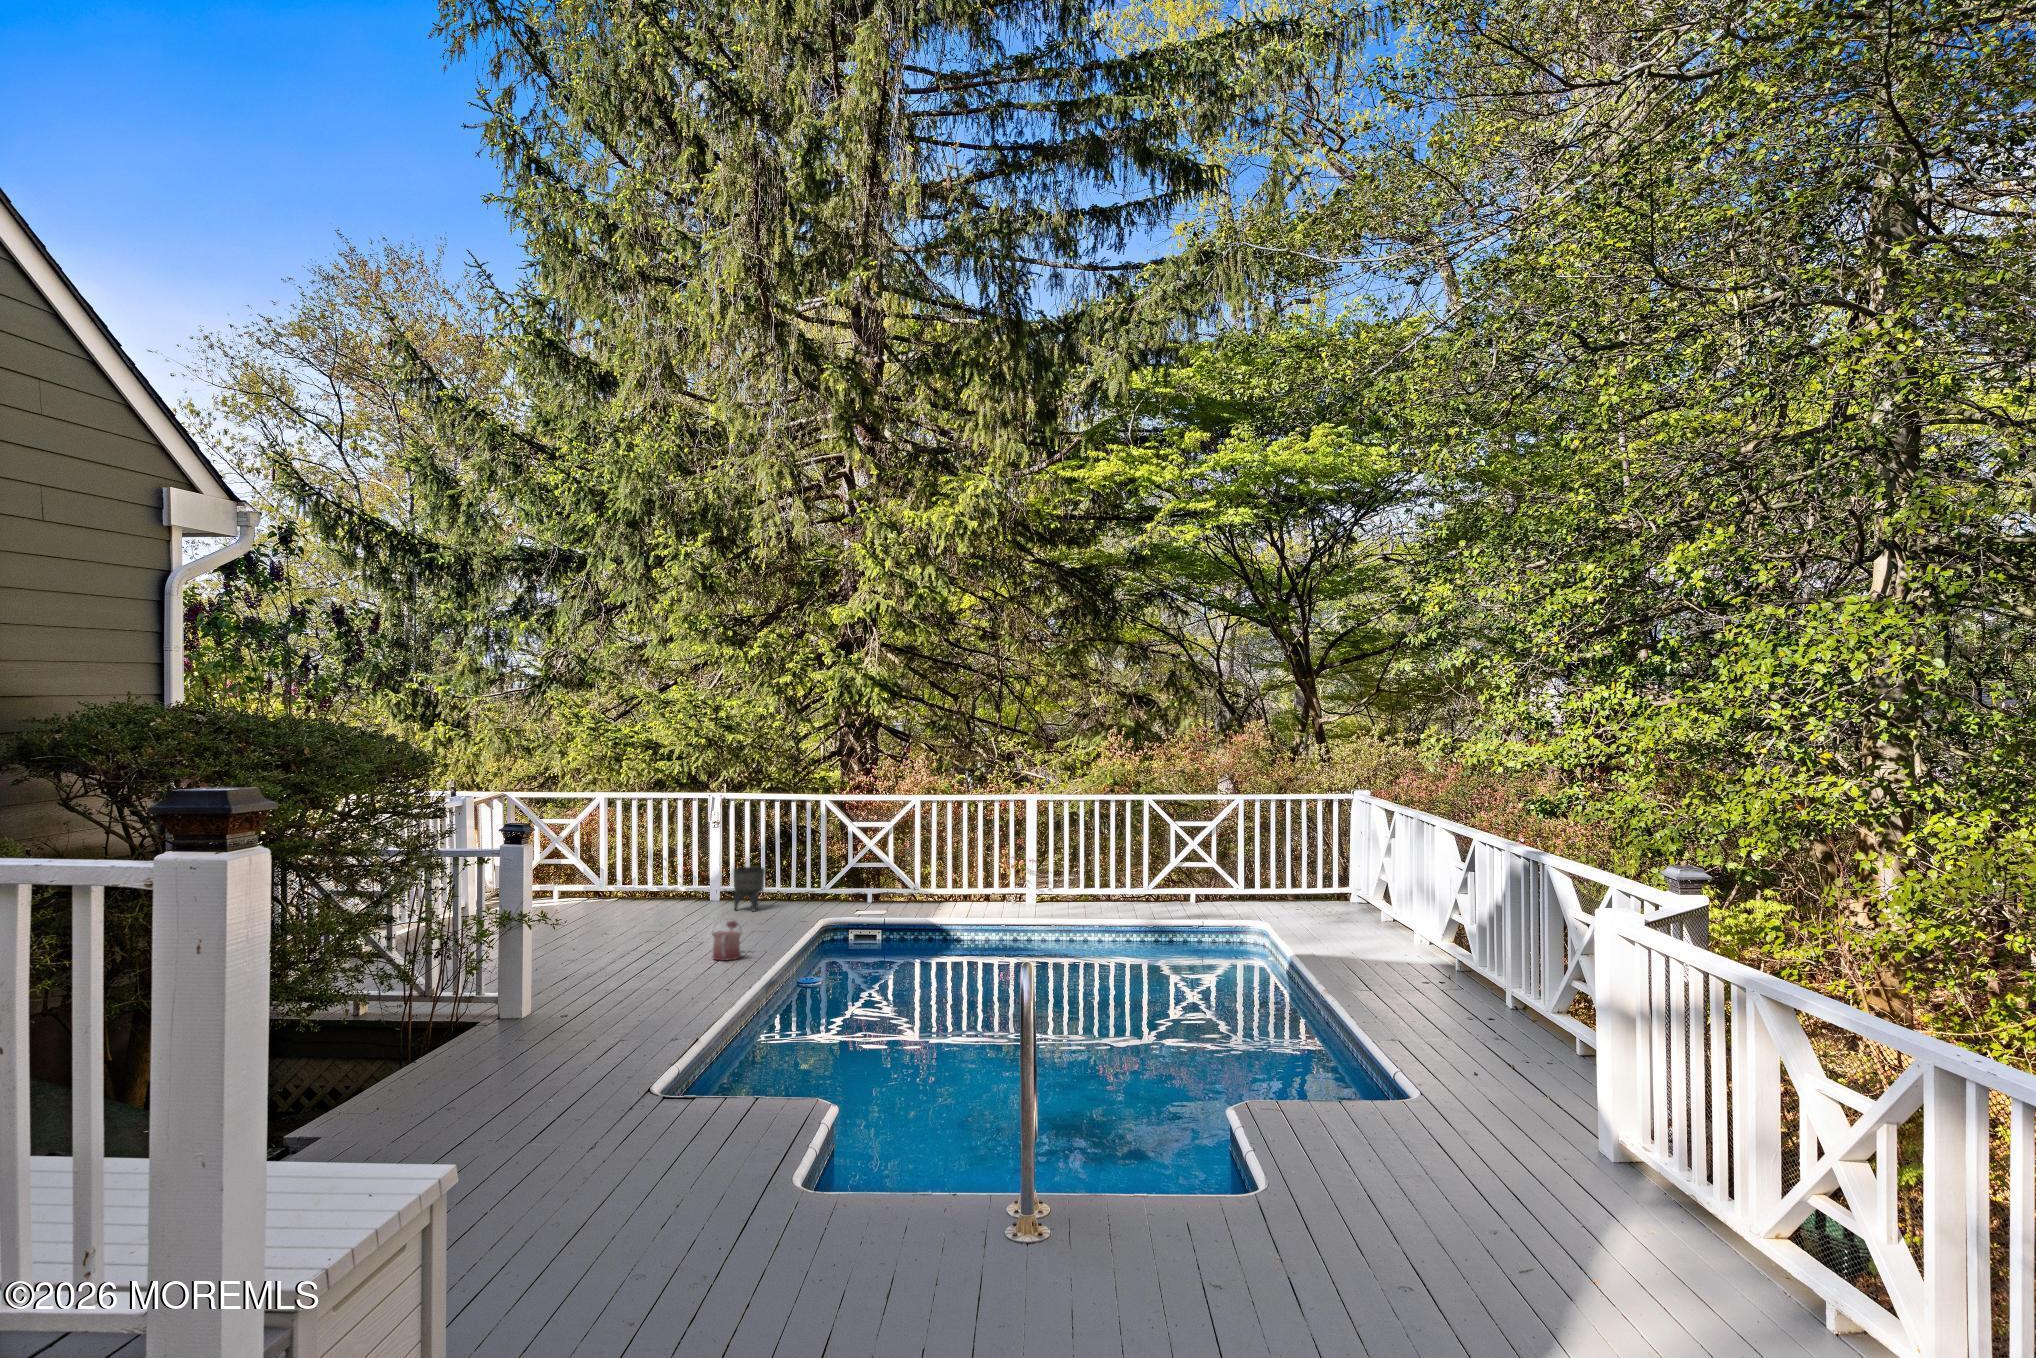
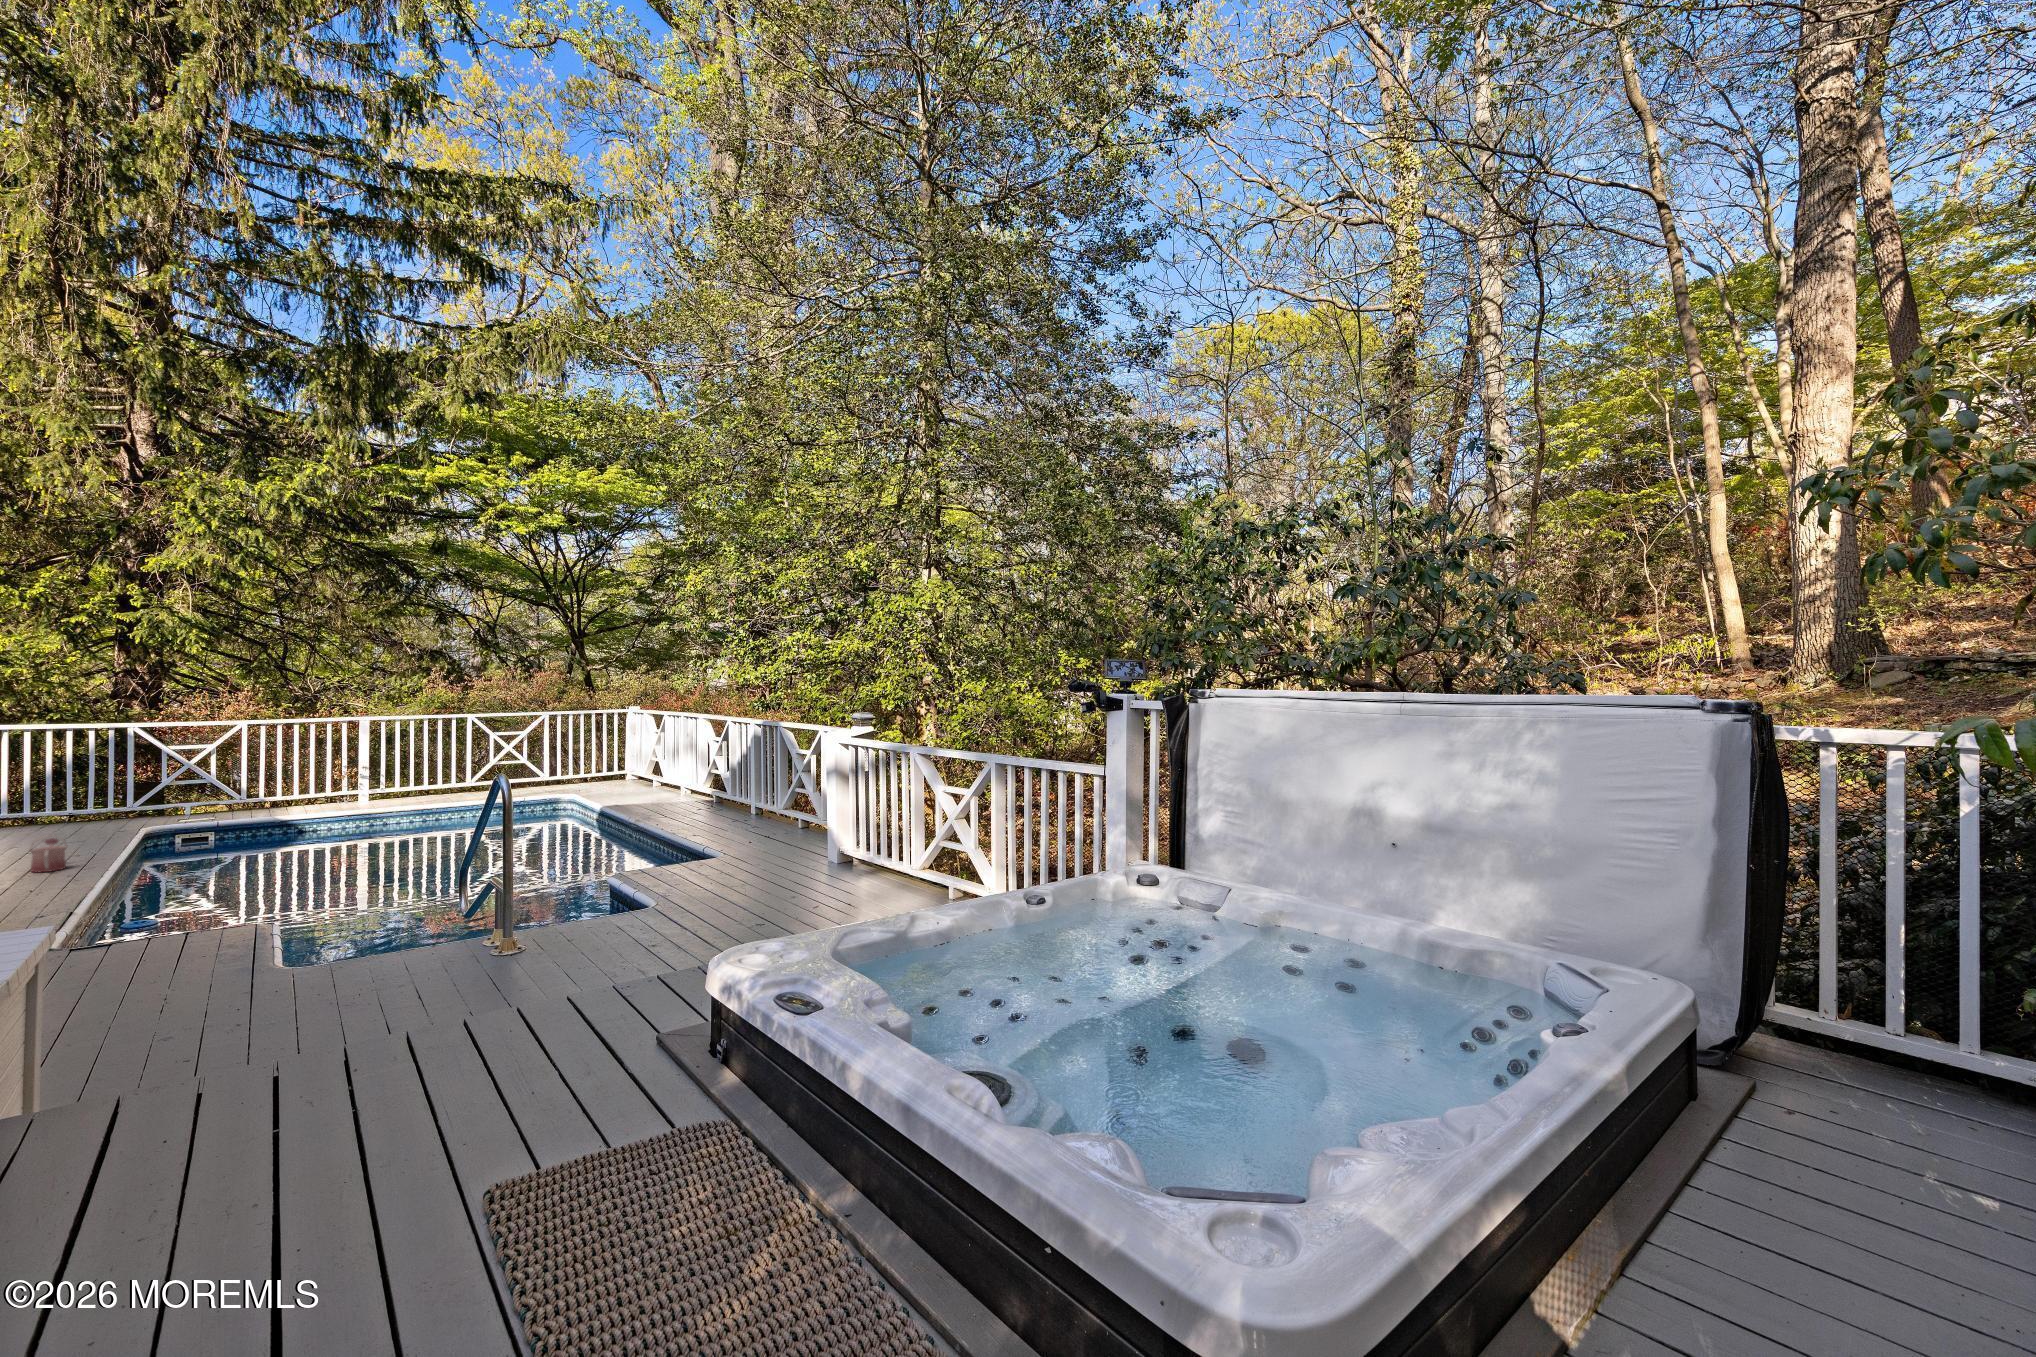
planter: present [734,867,765,911] -> none [28,792,70,833]

